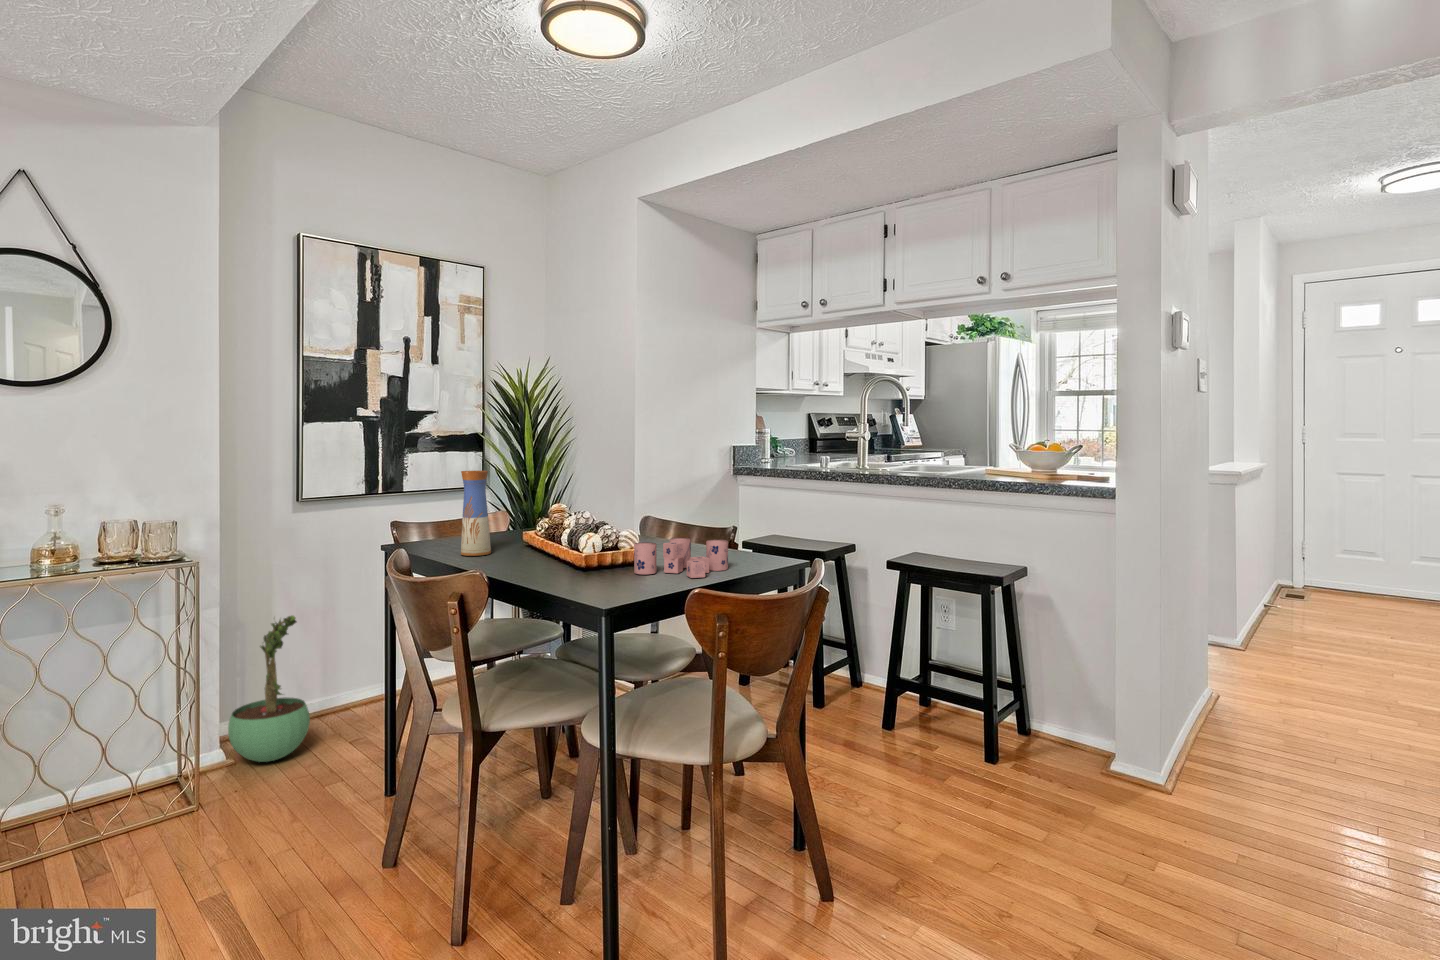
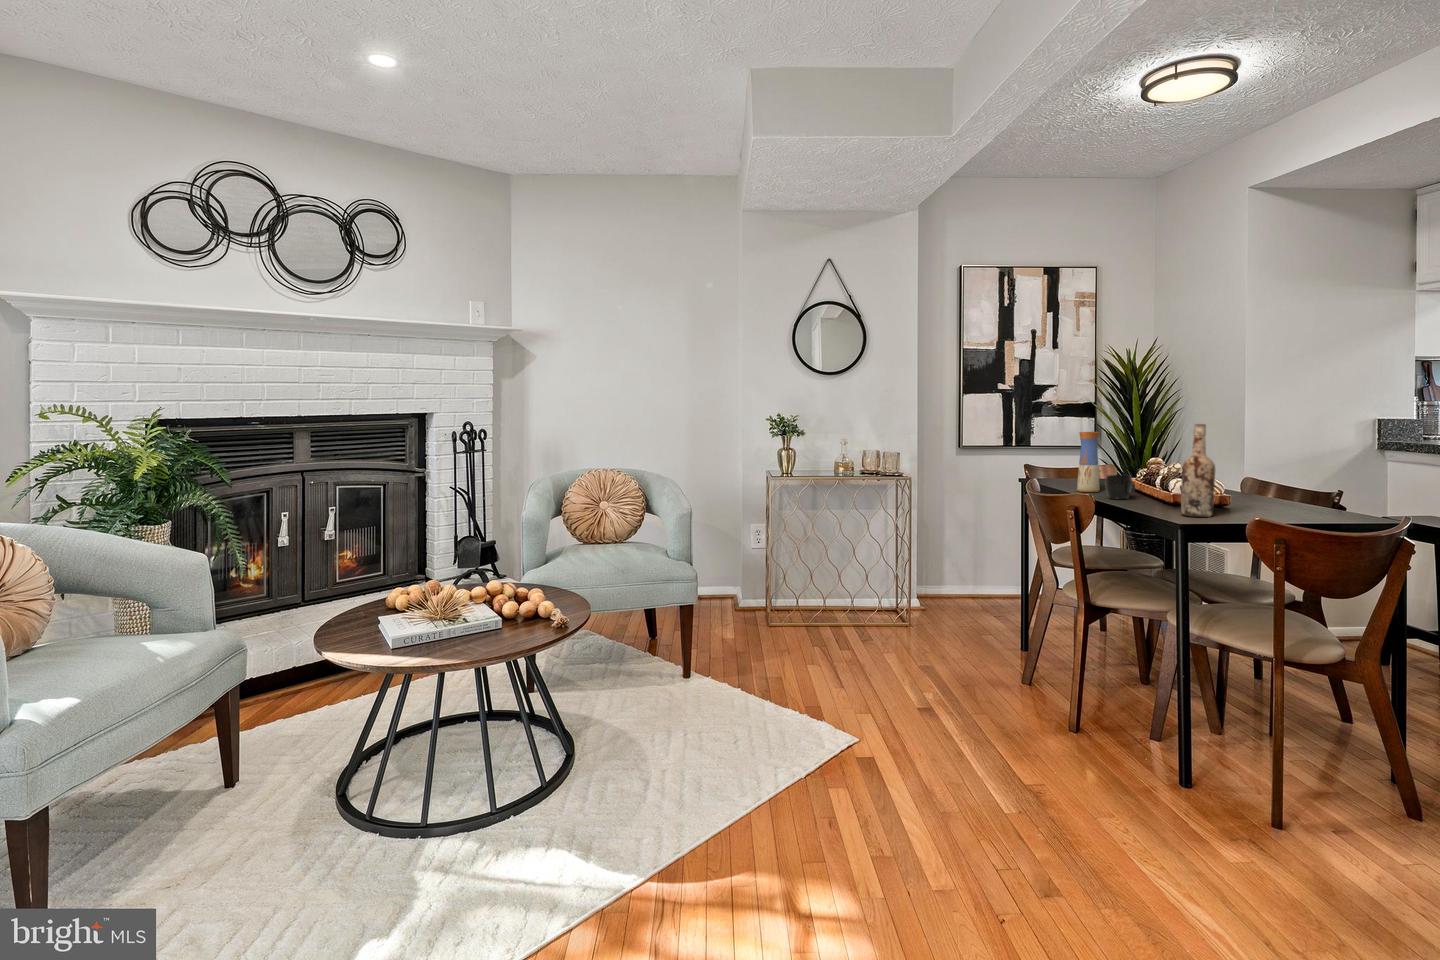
wine bottle: none [598,459,638,590] -> present [1181,424,1215,517]
mug: none [498,531,536,566] -> present [1105,475,1135,499]
candle: present [634,538,728,578] -> none [1214,485,1305,515]
potted plant: present [228,616,310,762] -> none [916,527,965,620]

